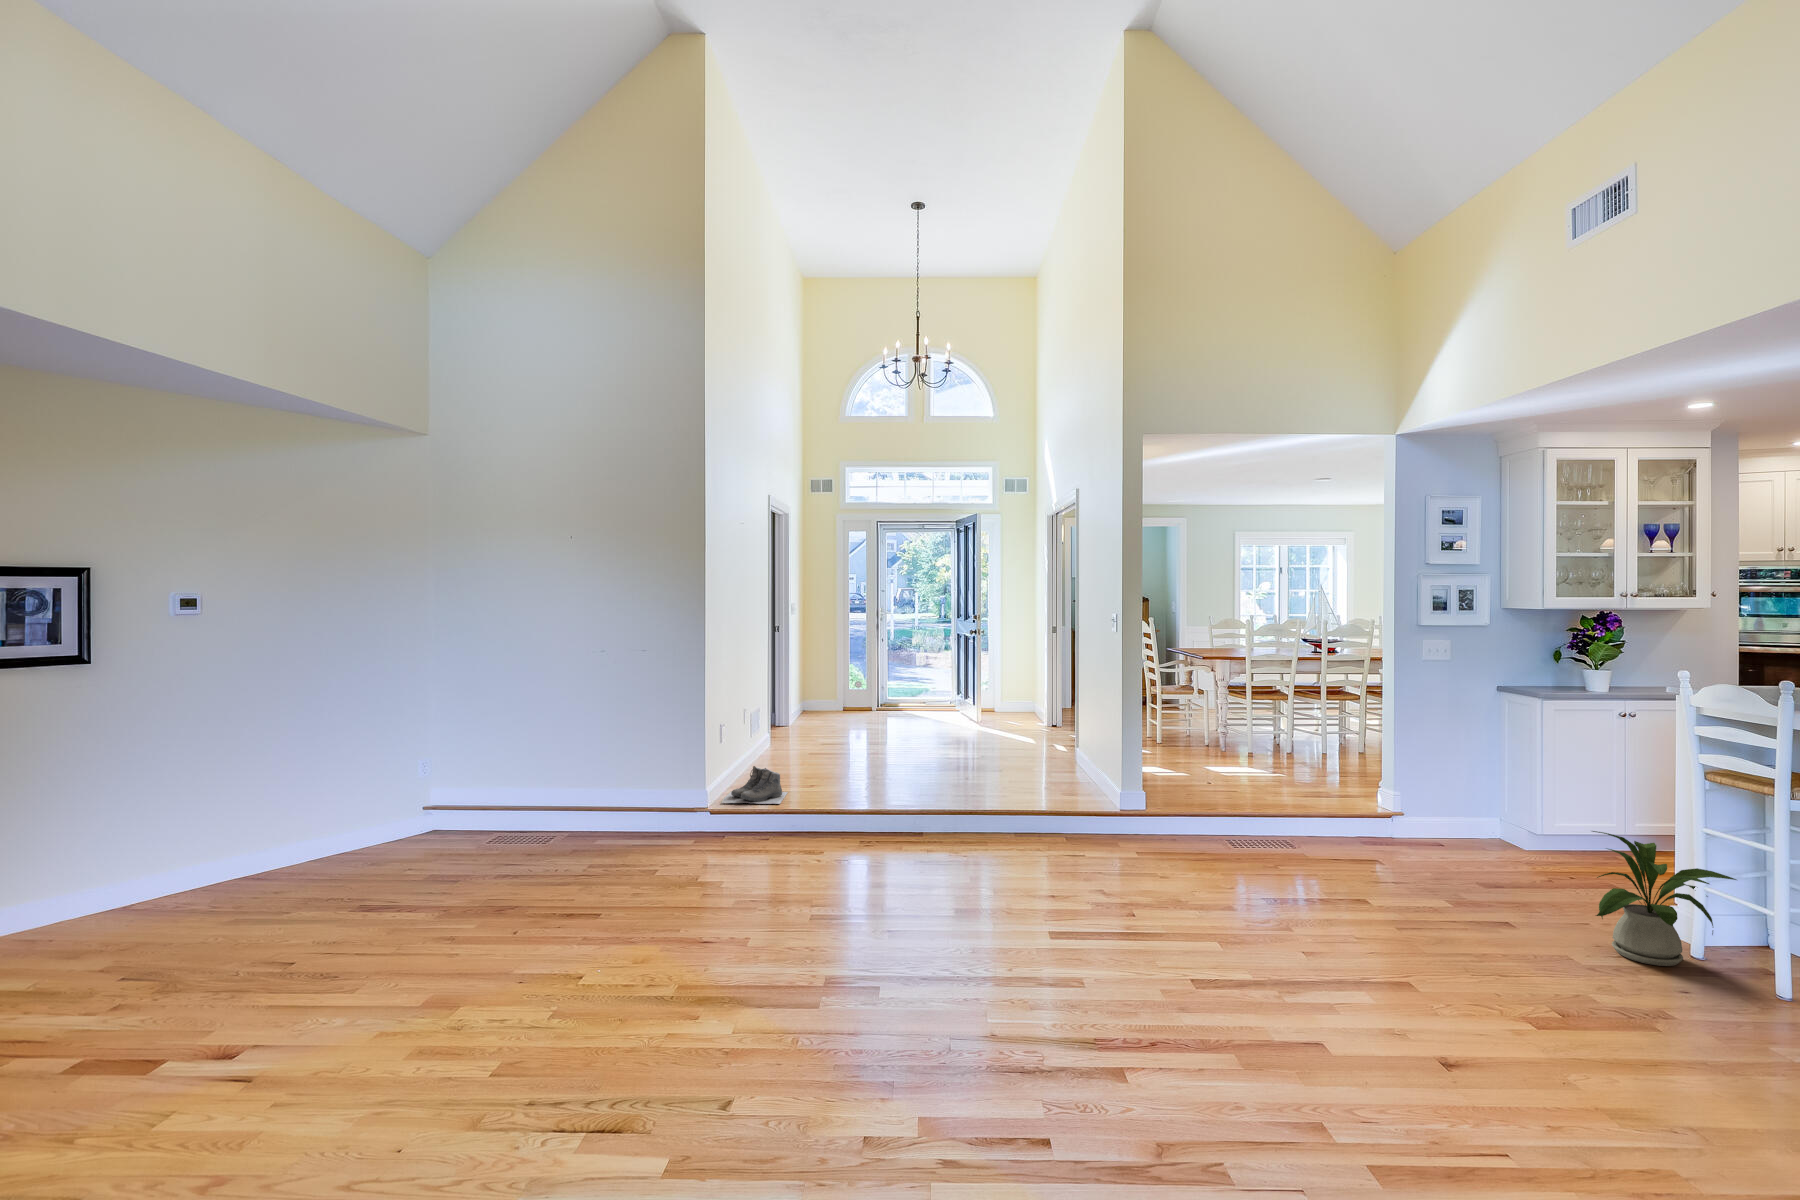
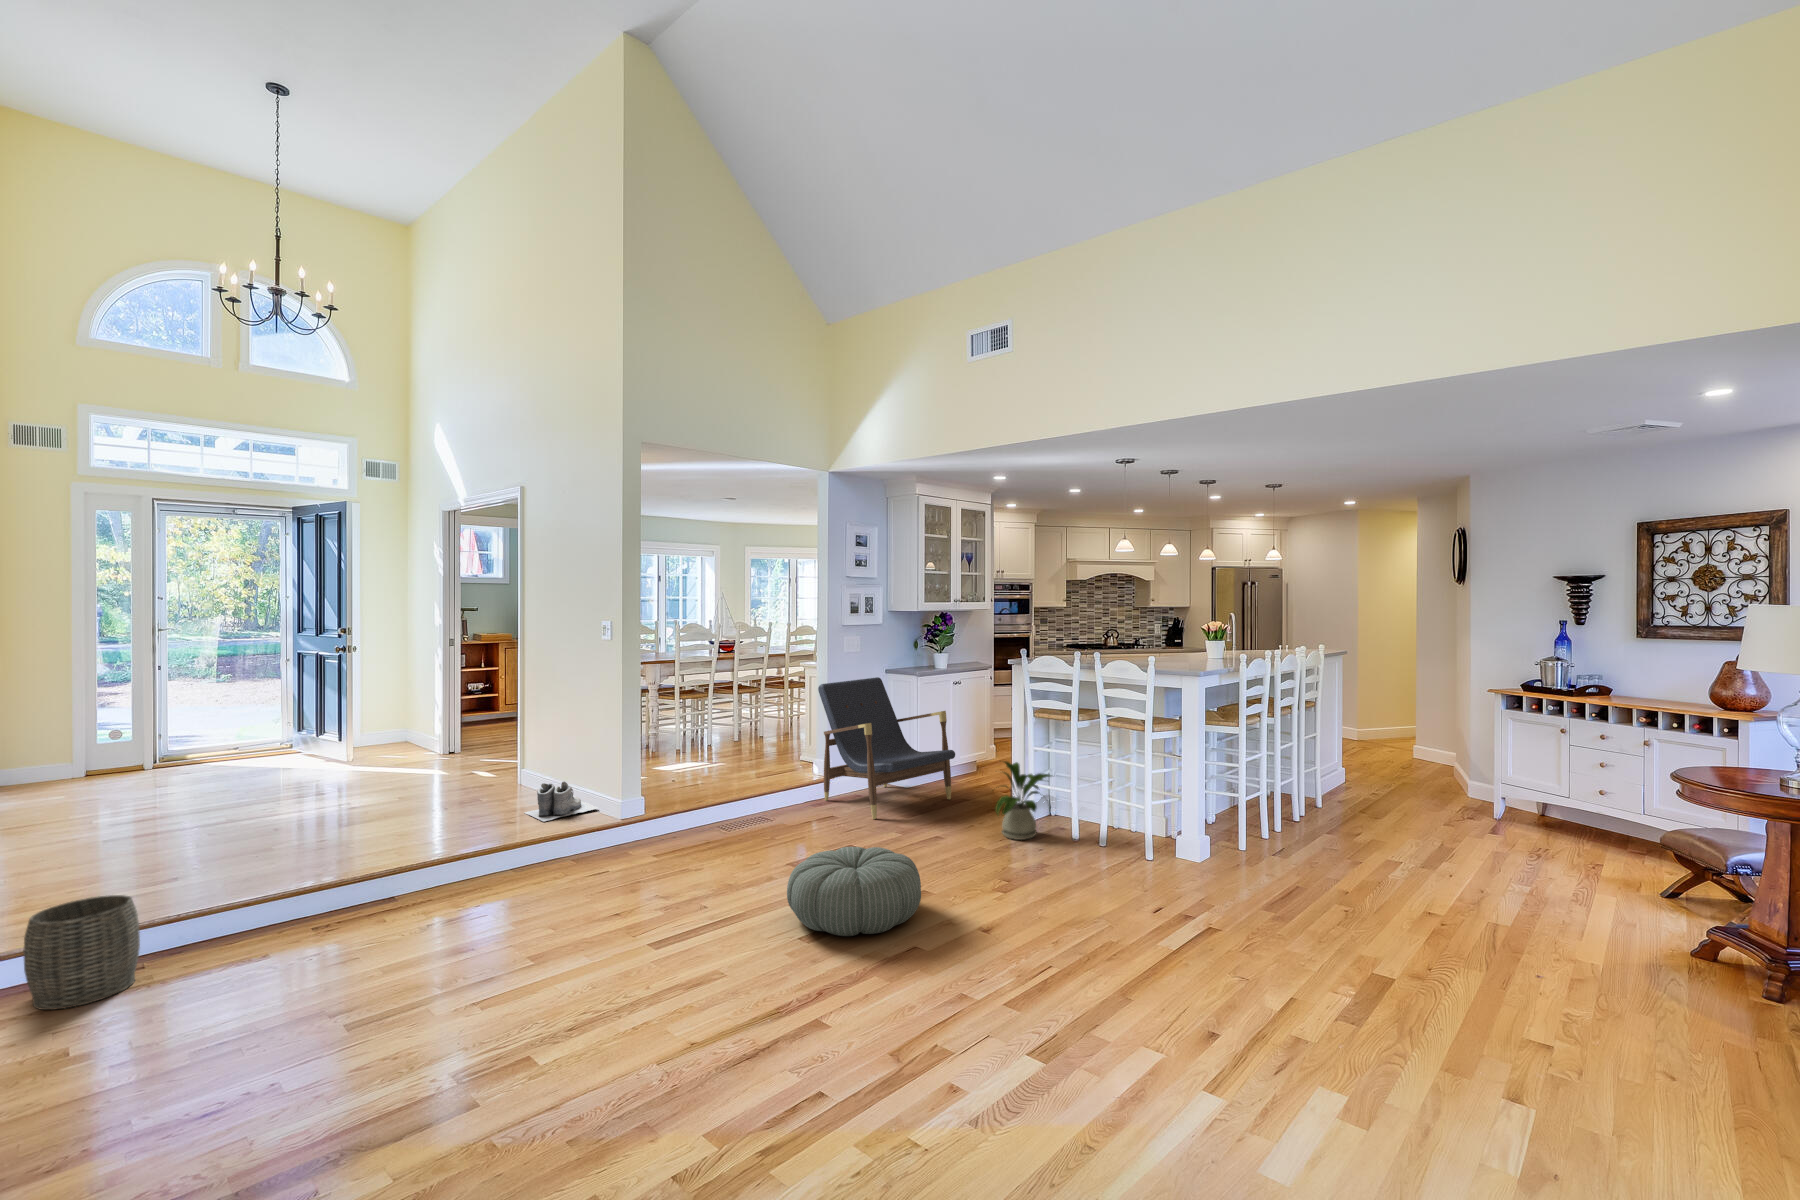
lounge chair: none [1372,695,1575,881] -> present [818,677,955,819]
boots: present [721,766,788,804] -> present [525,782,598,822]
woven basket: none [657,781,719,853] -> present [23,895,140,1010]
pouf: none [1190,889,1376,1008] -> present [787,847,921,936]

